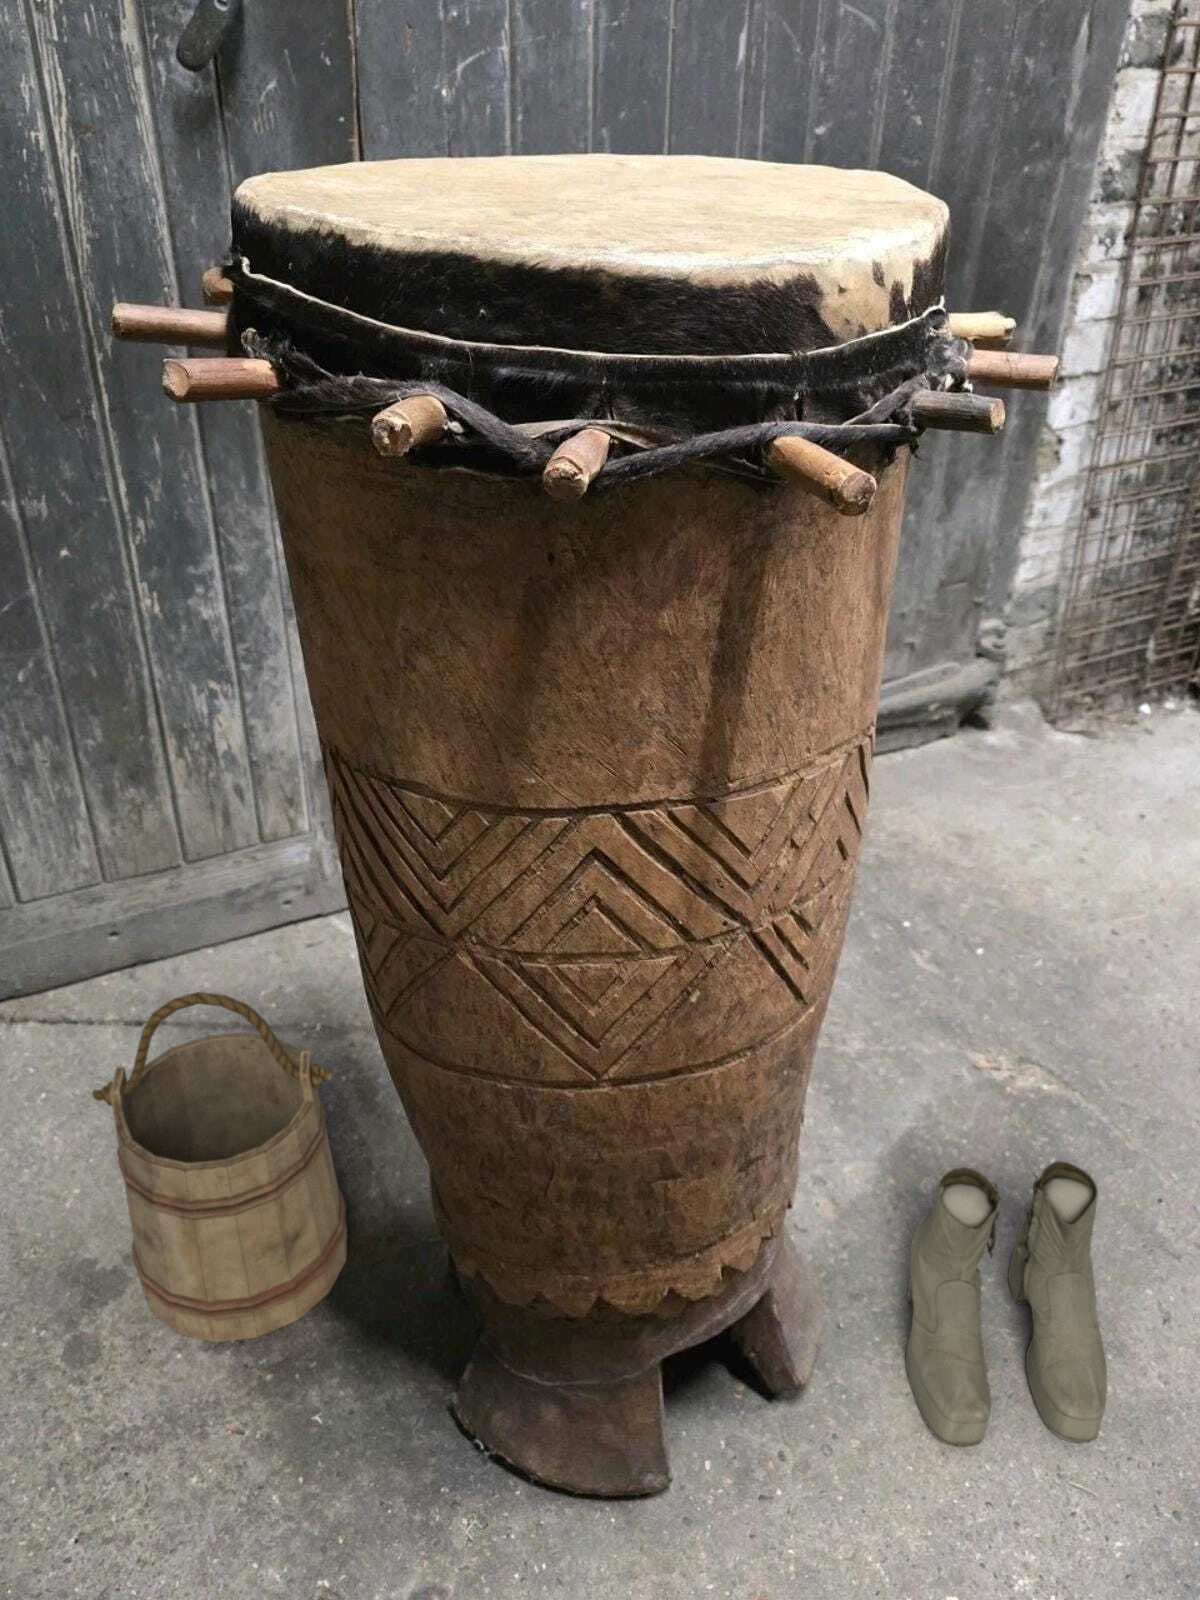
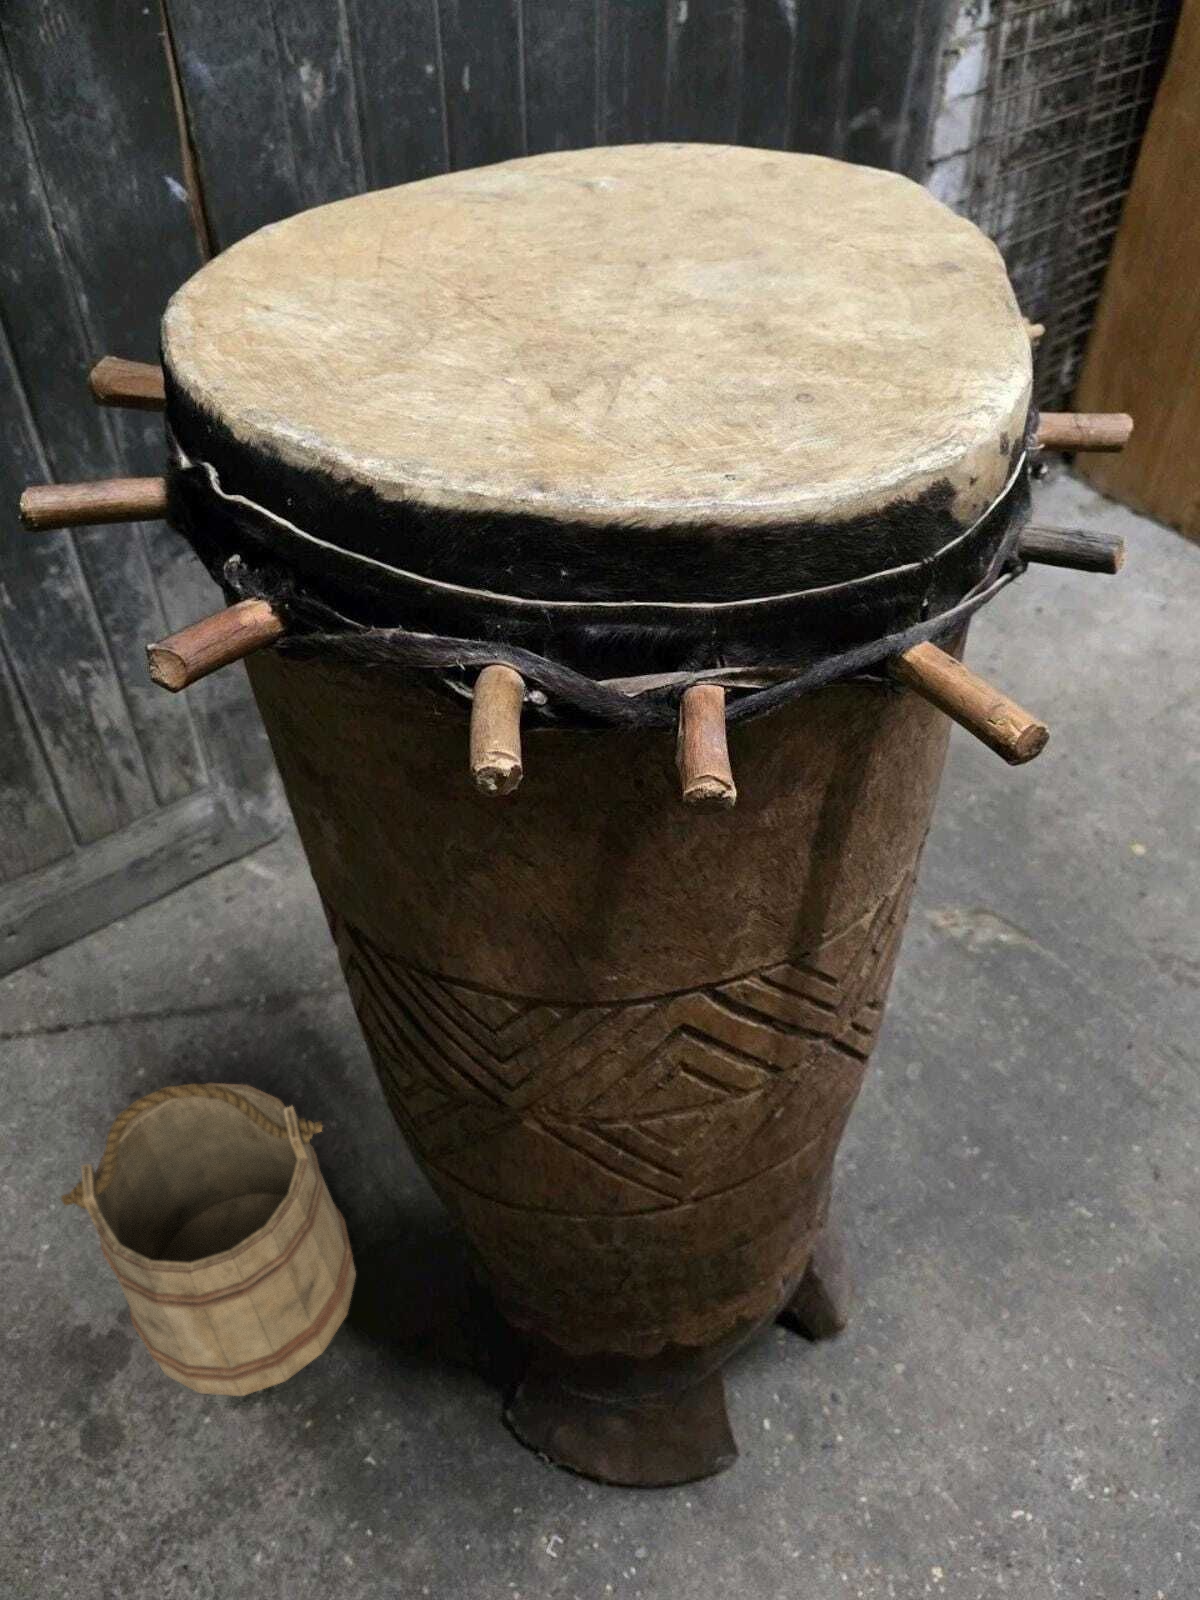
boots: present [905,1161,1107,1447] -> none [911,1082,1119,1363]

